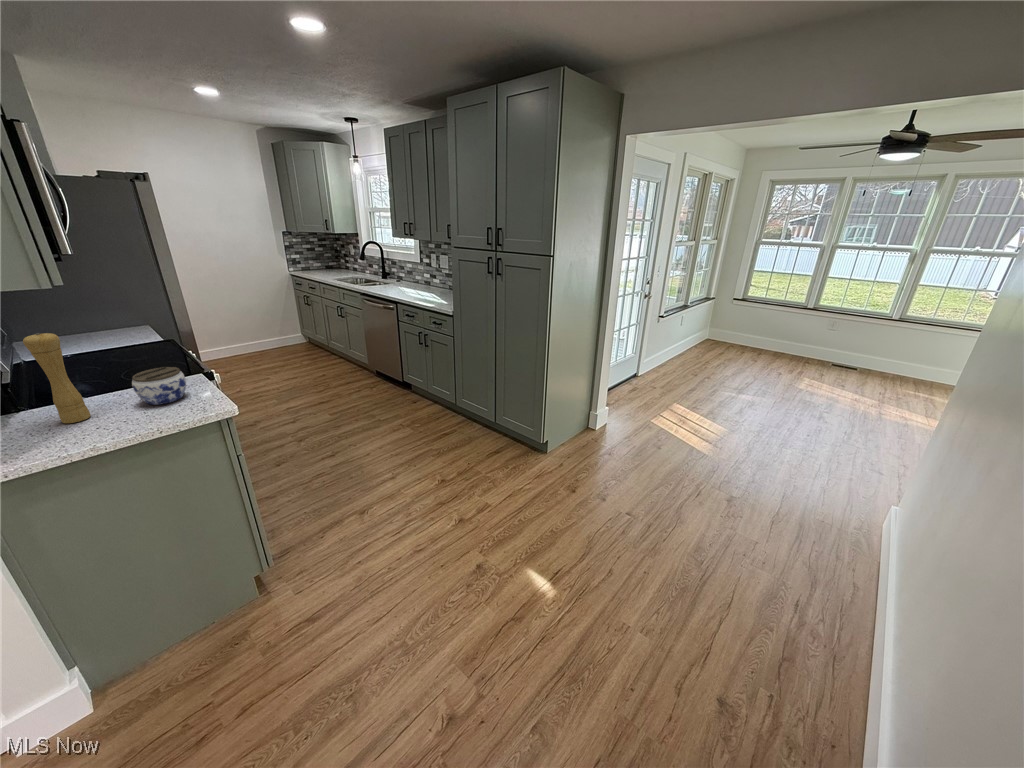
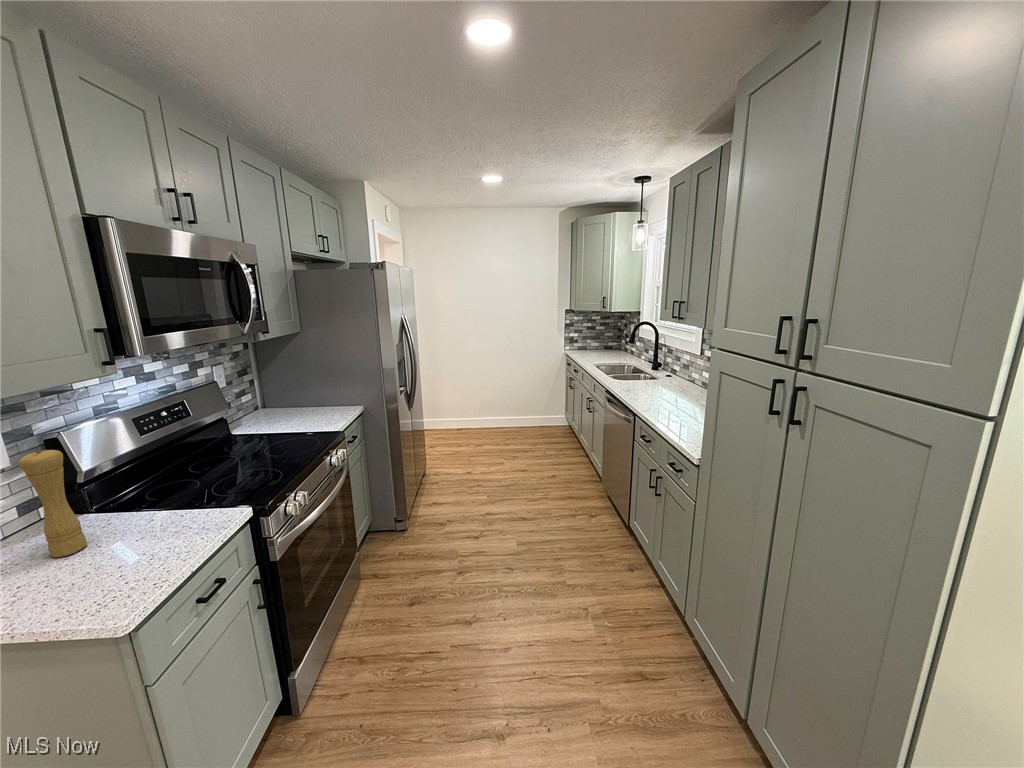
jar: present [132,367,186,405] -> none [107,503,181,561]

